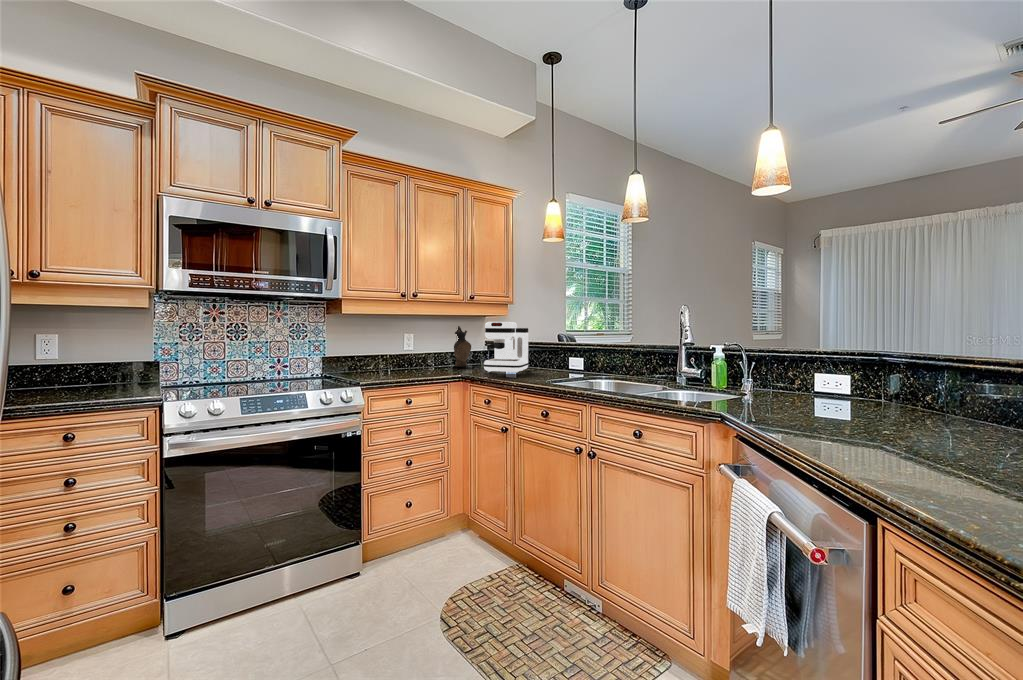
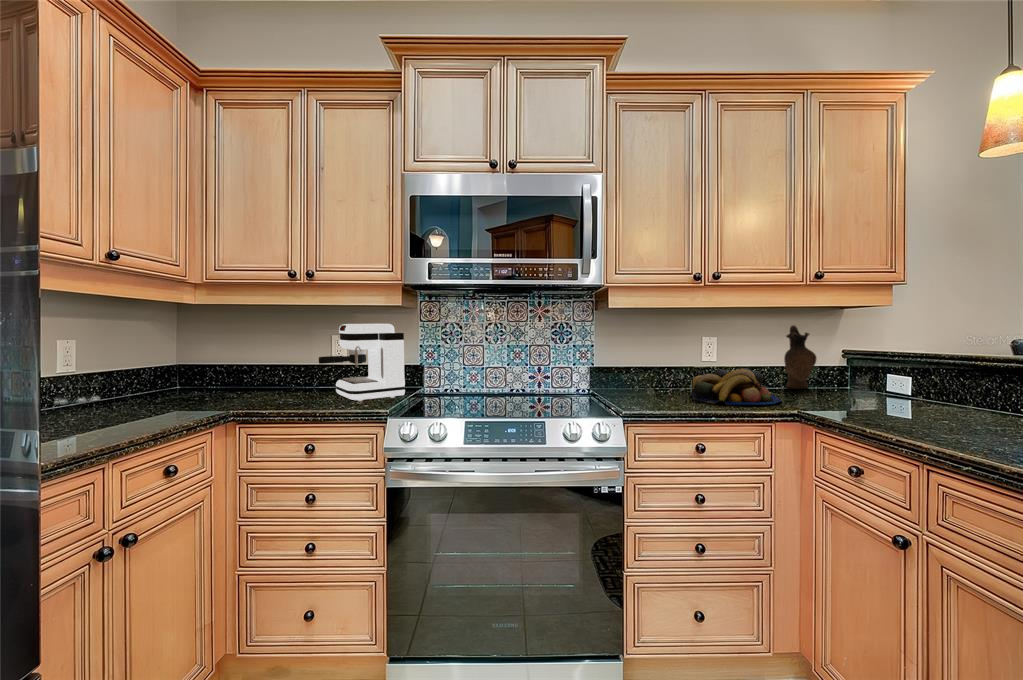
coffee maker: present [484,322,528,373] -> present [319,324,405,402]
fruit bowl: none [399,353,453,376] -> present [691,368,782,405]

